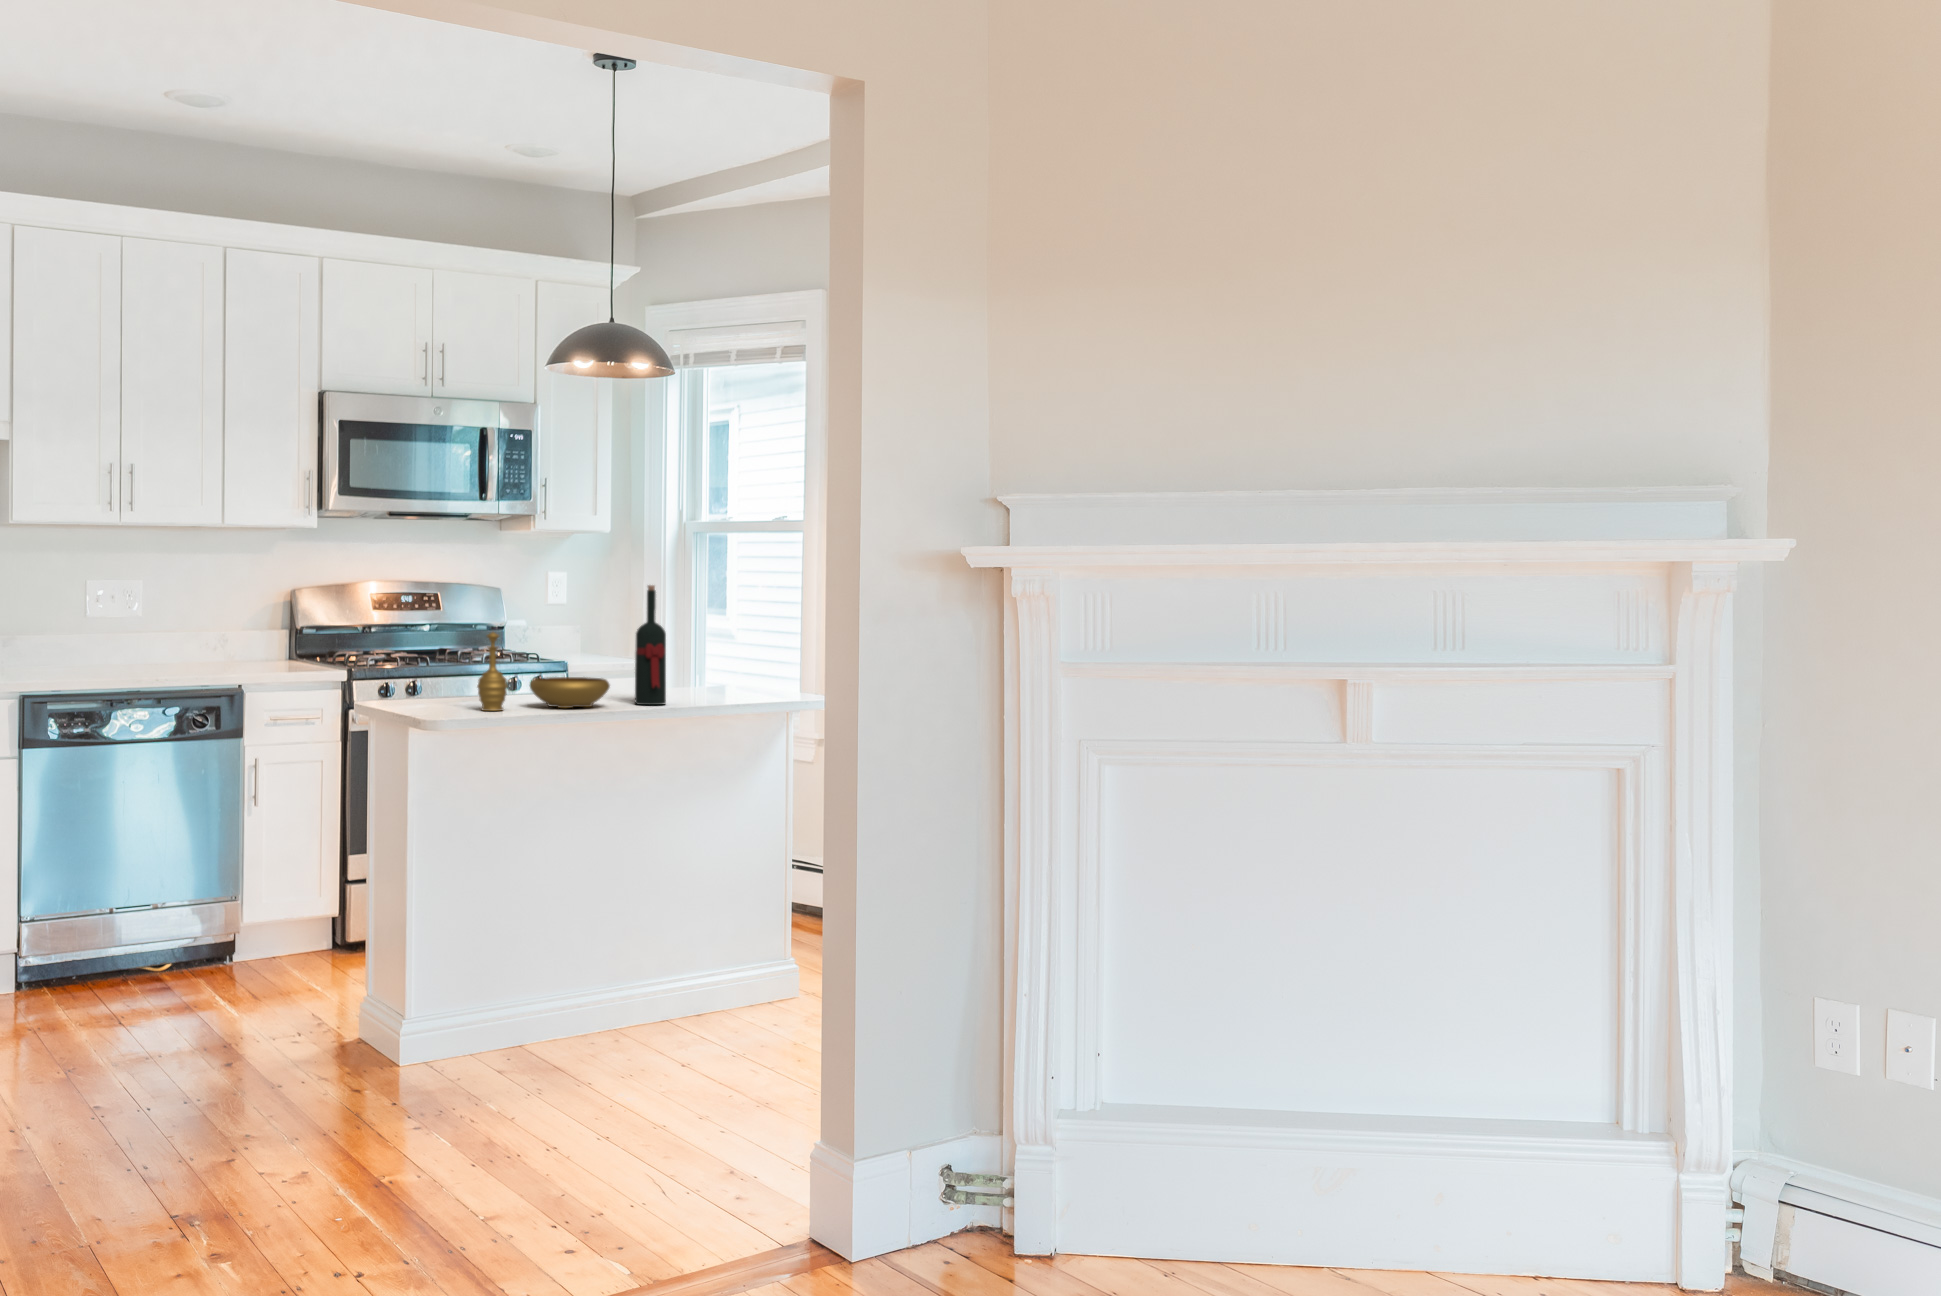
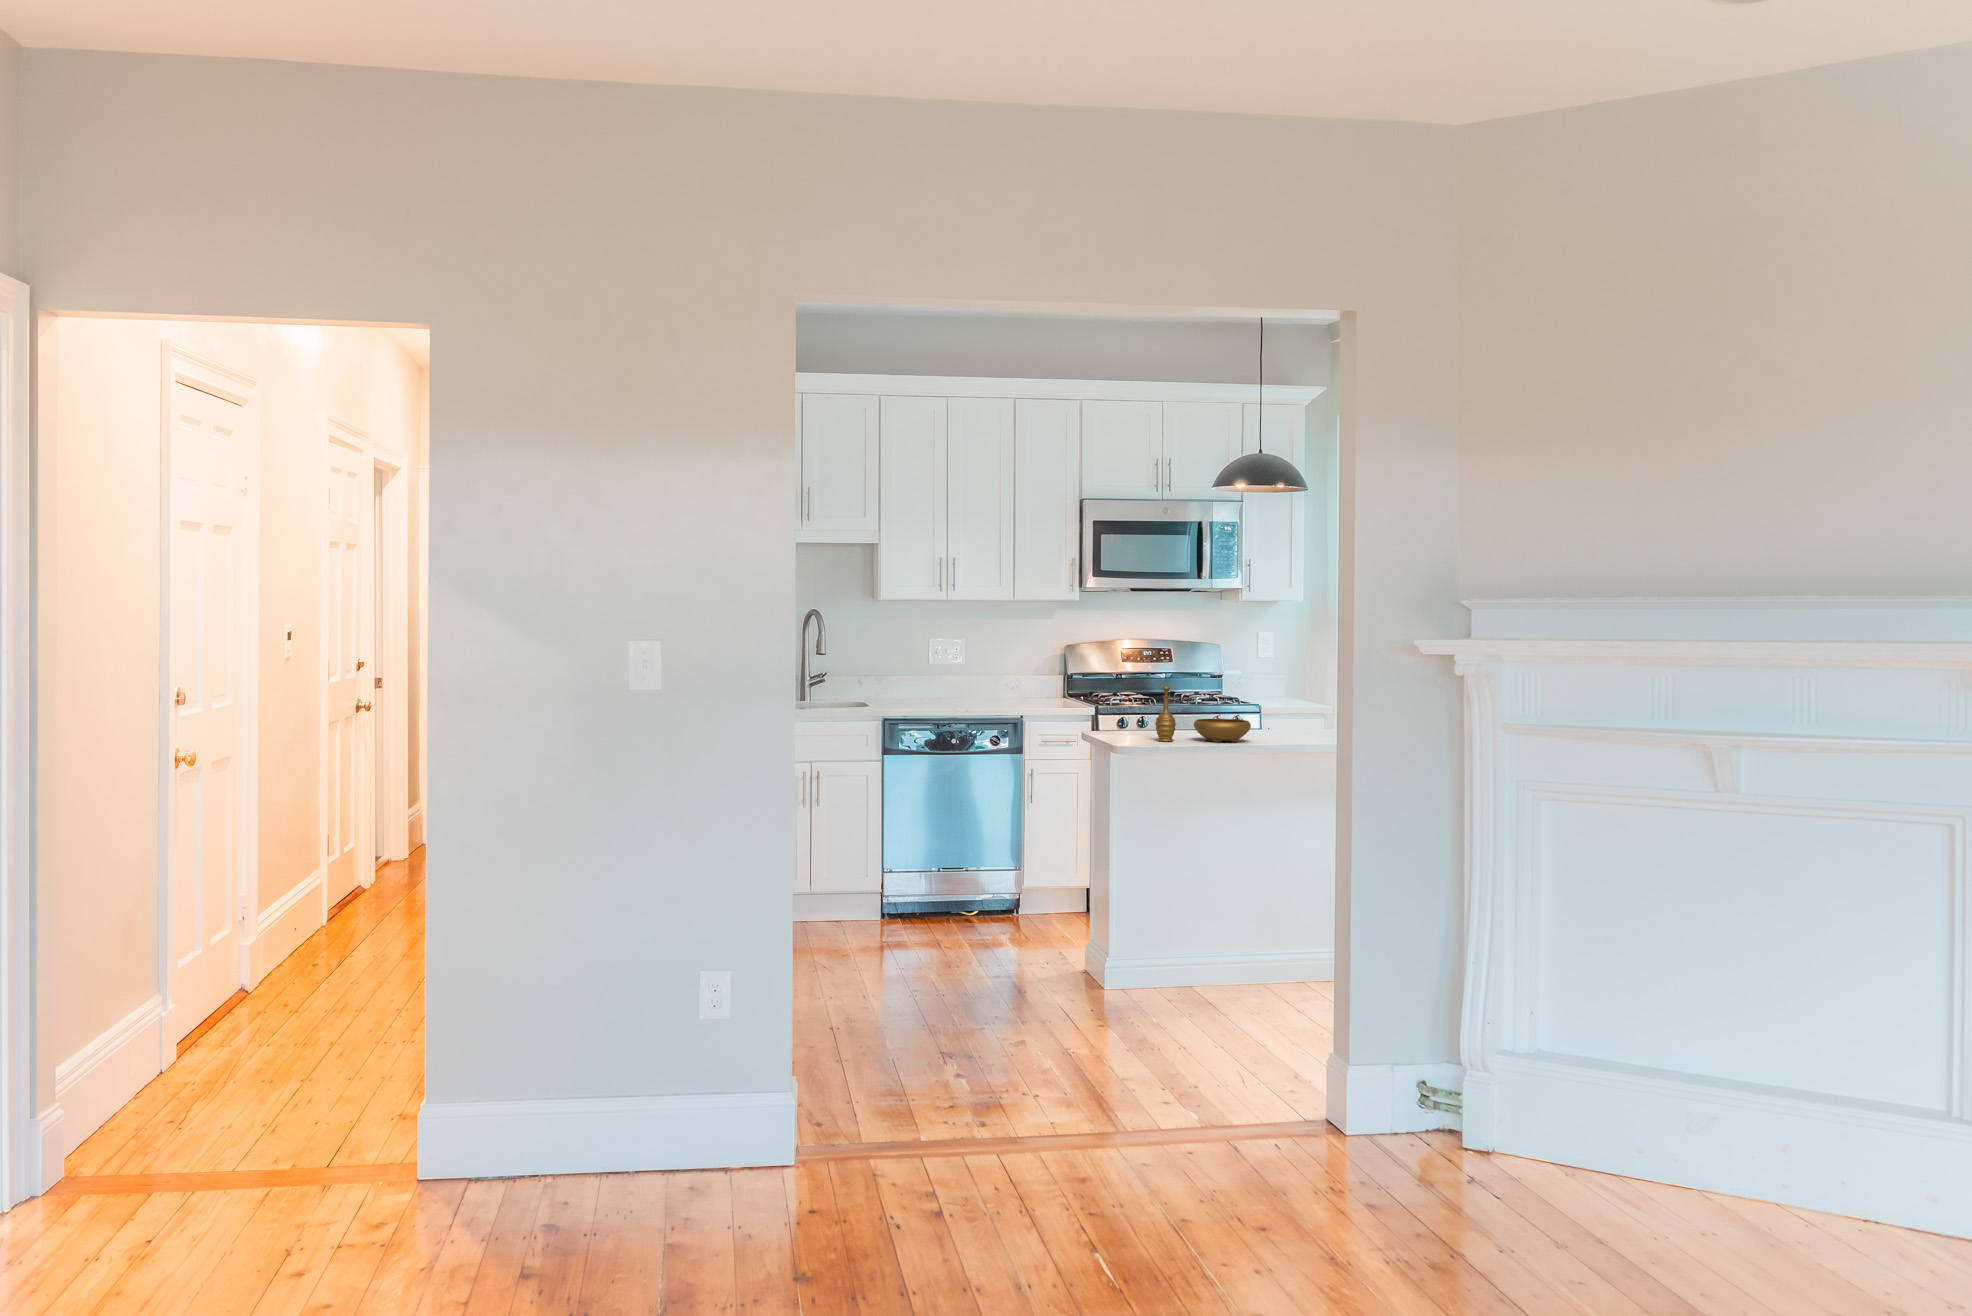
wine bottle: present [635,585,666,705] -> none [1273,650,1298,742]

